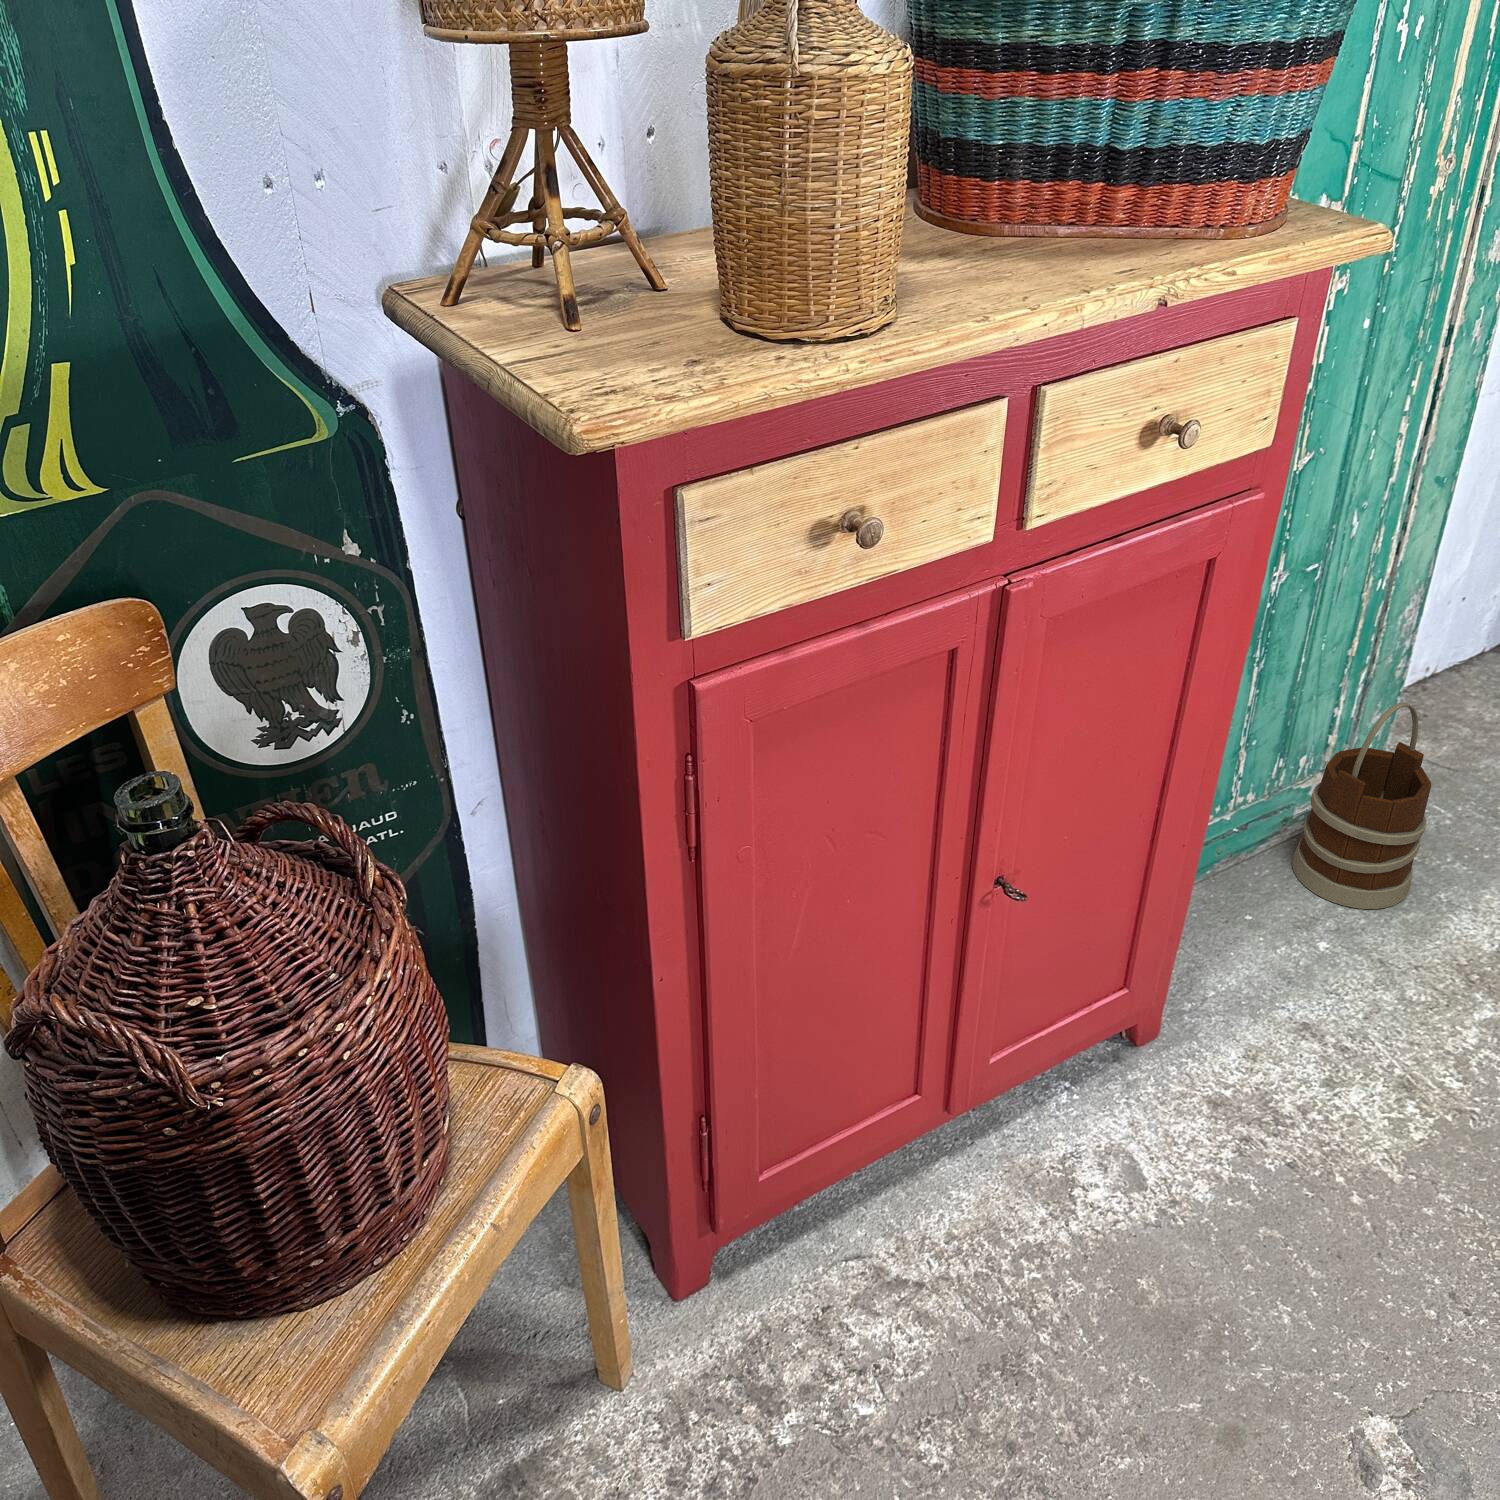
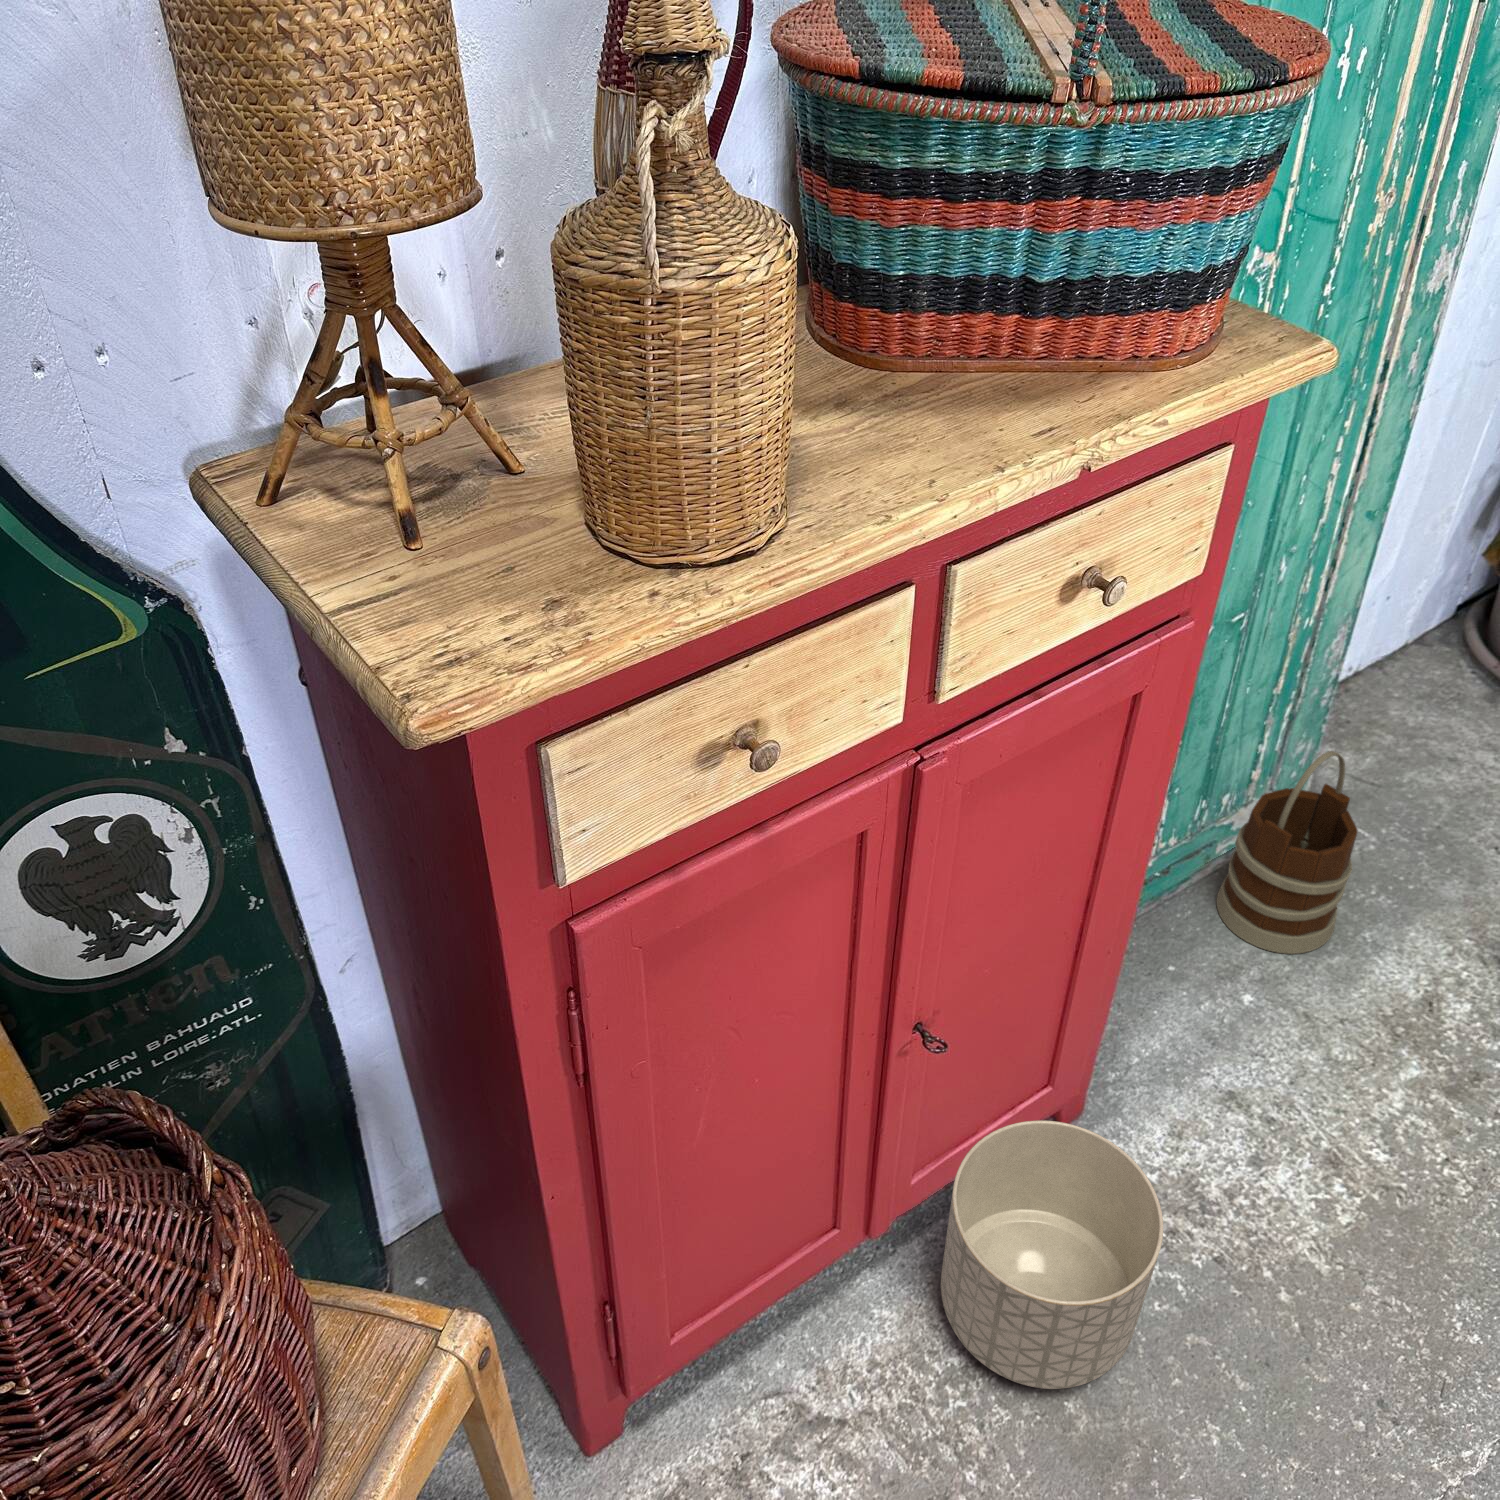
planter: none [1016,1006,1235,1261] -> present [941,1120,1163,1389]

